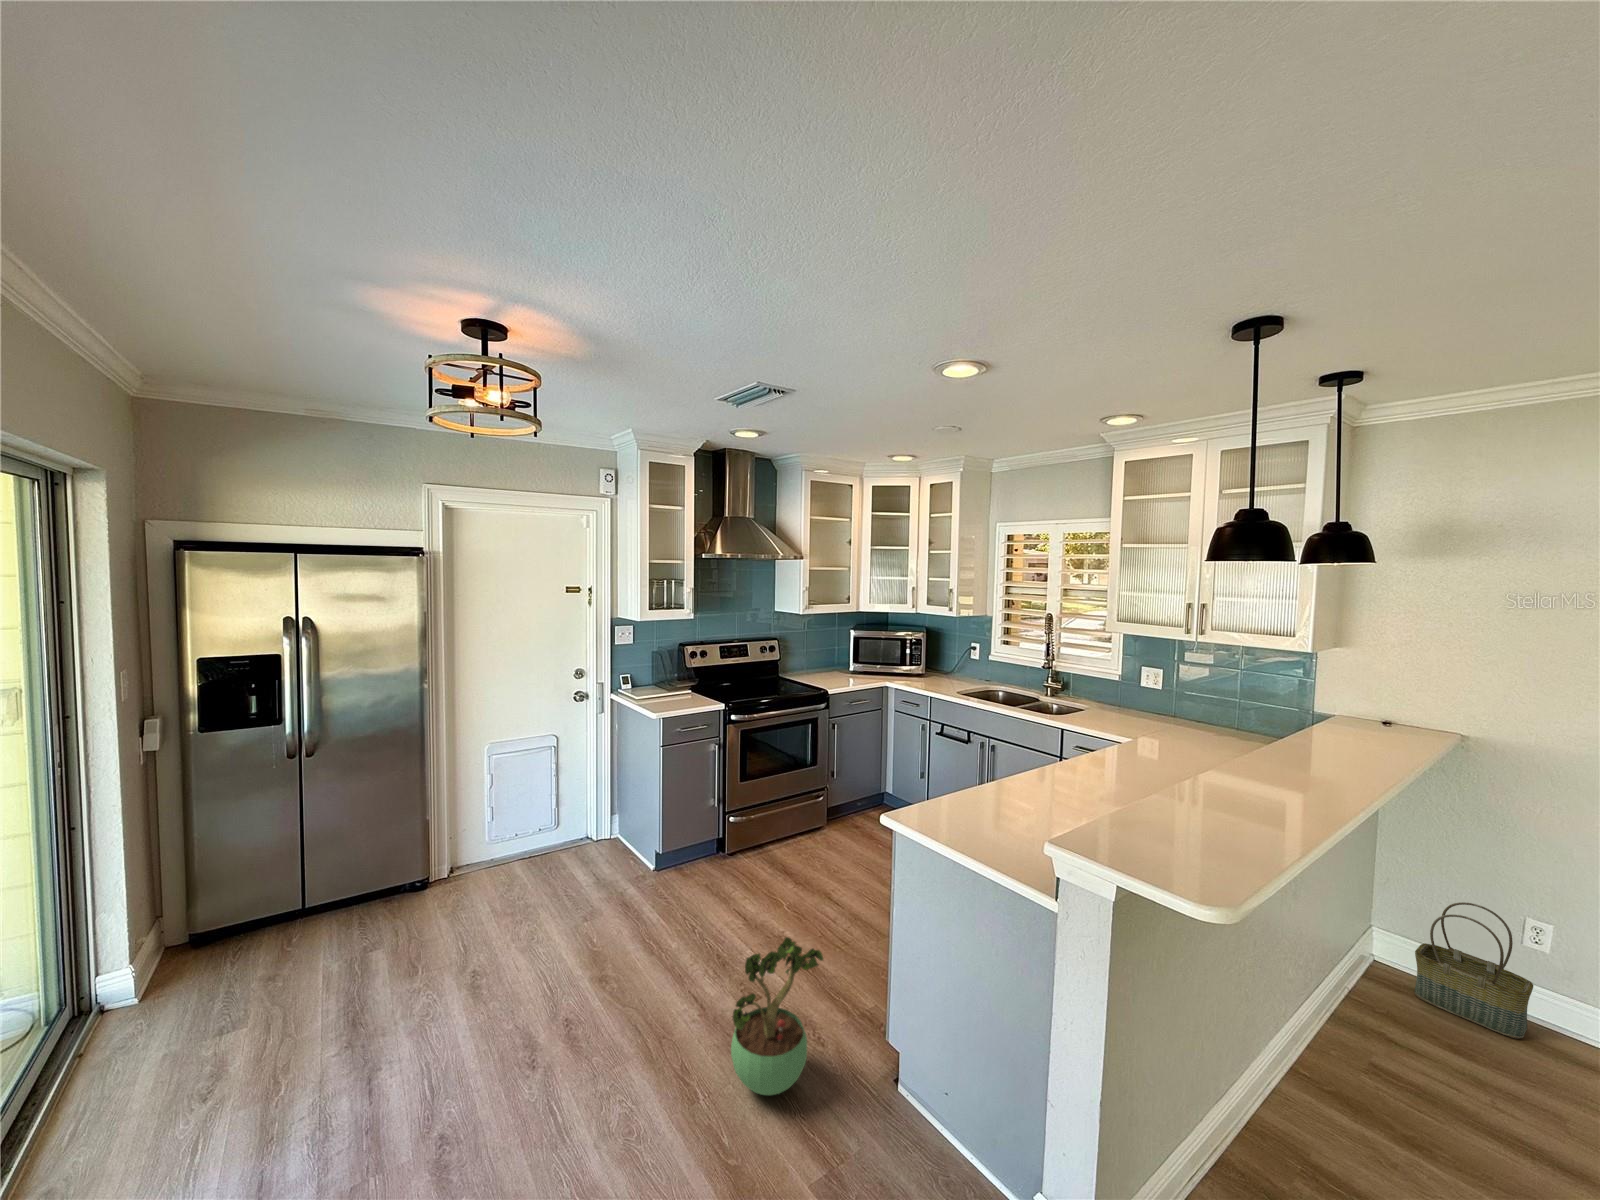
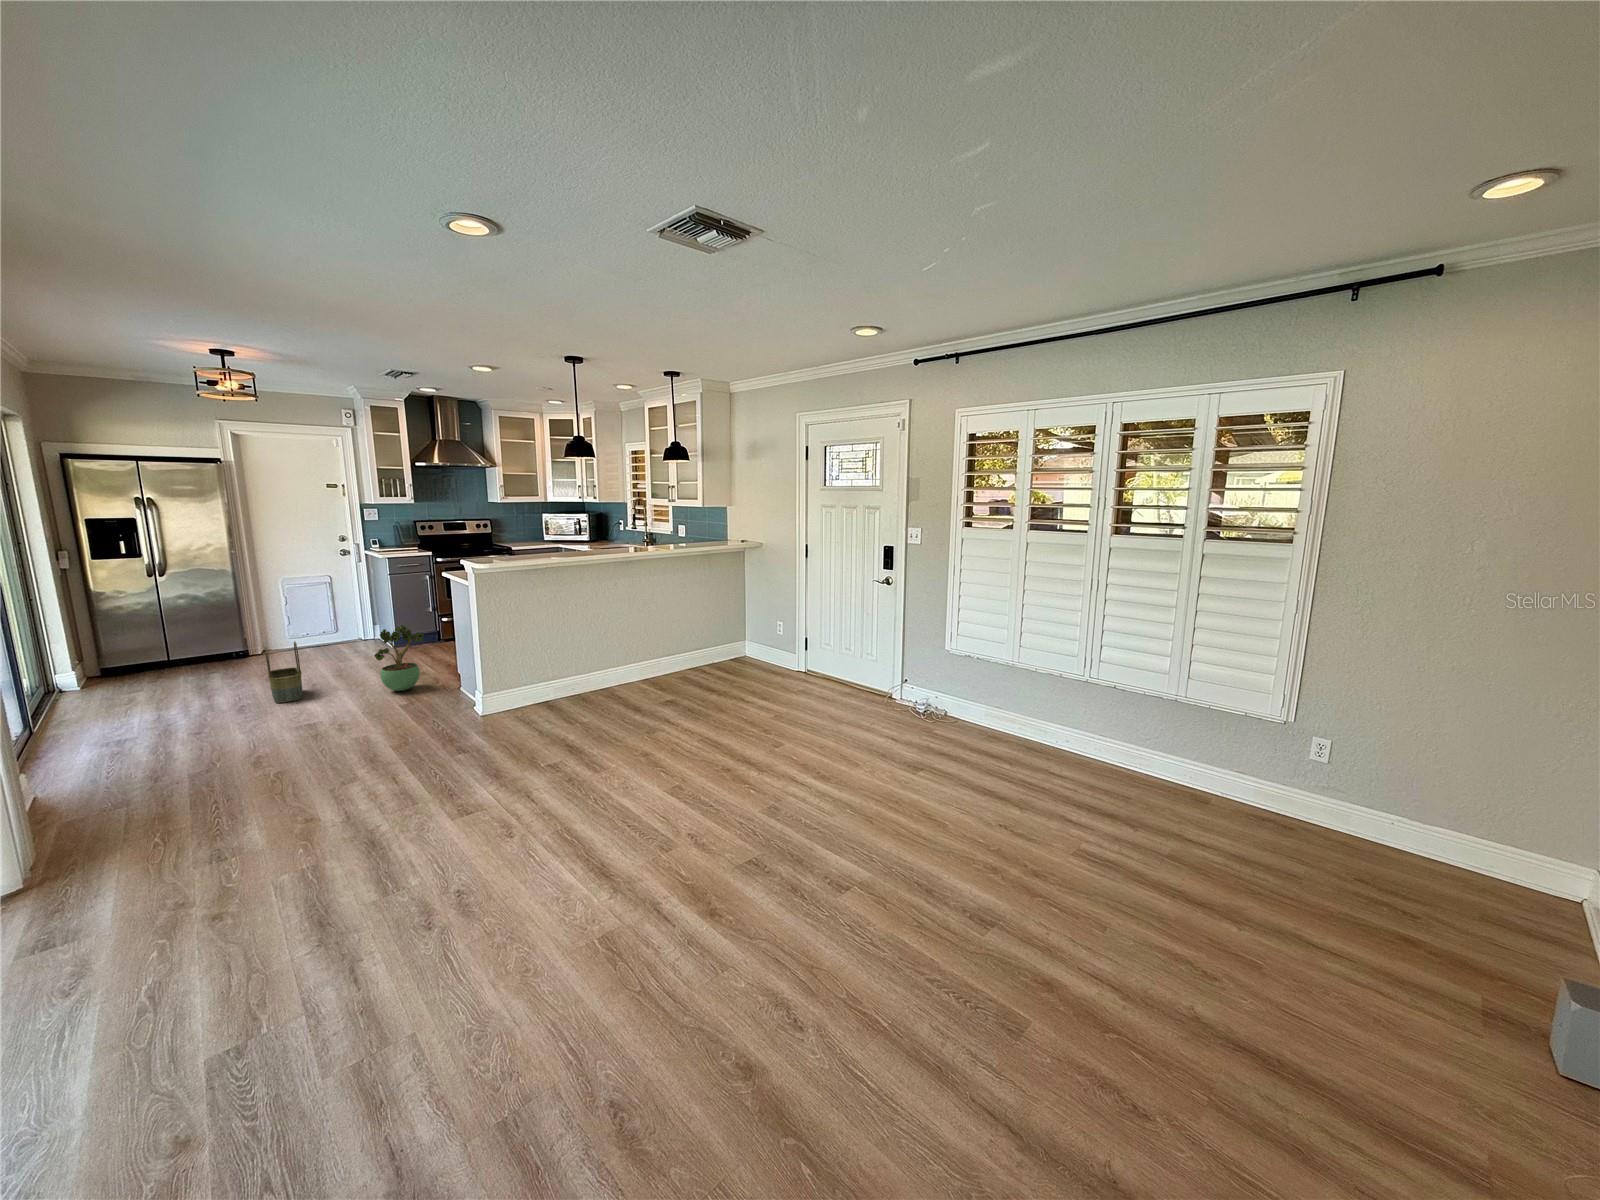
basket: present [1415,902,1533,1039] -> present [265,641,303,703]

